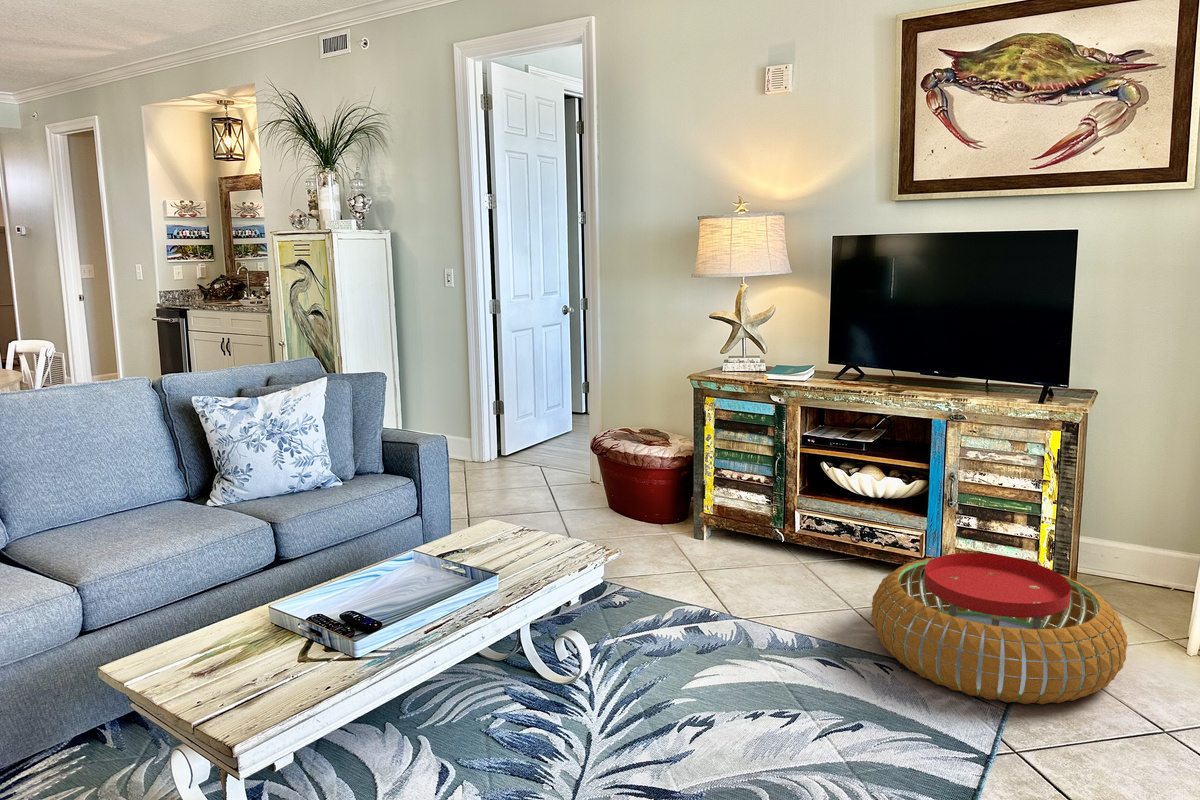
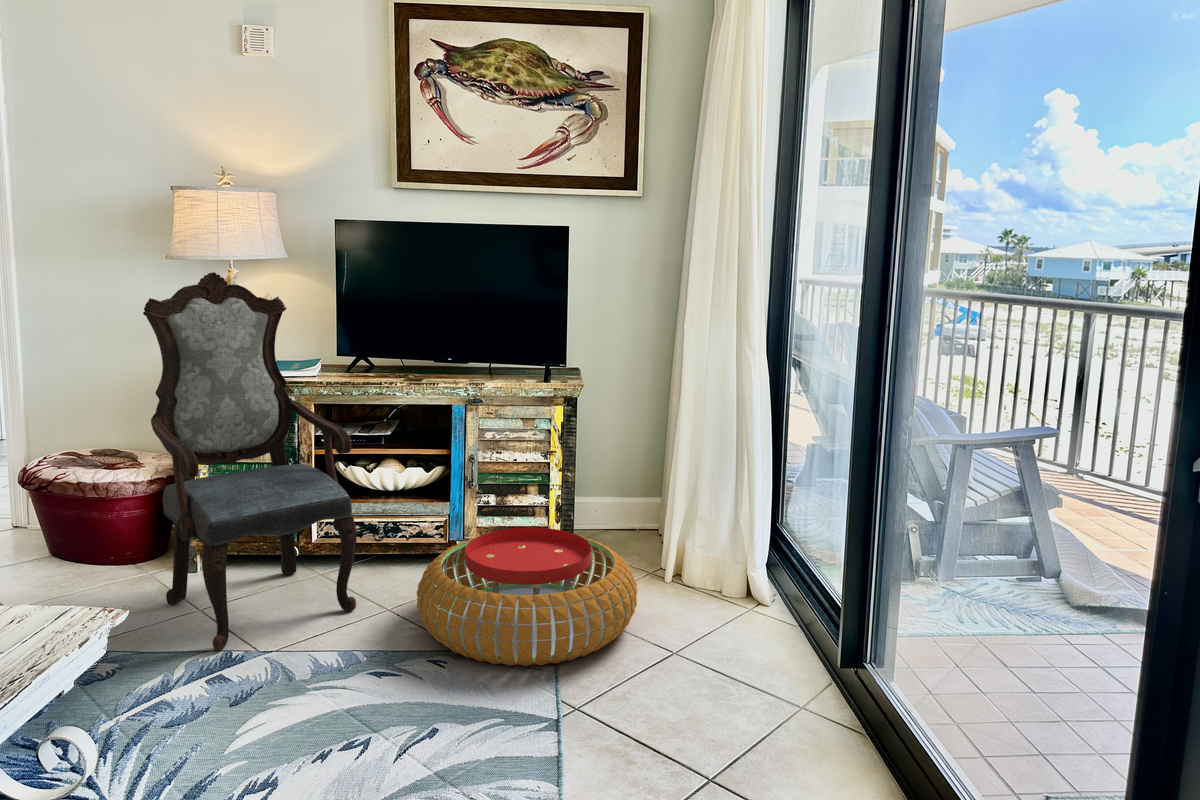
armchair: none [670,285,828,609] -> present [143,272,357,651]

